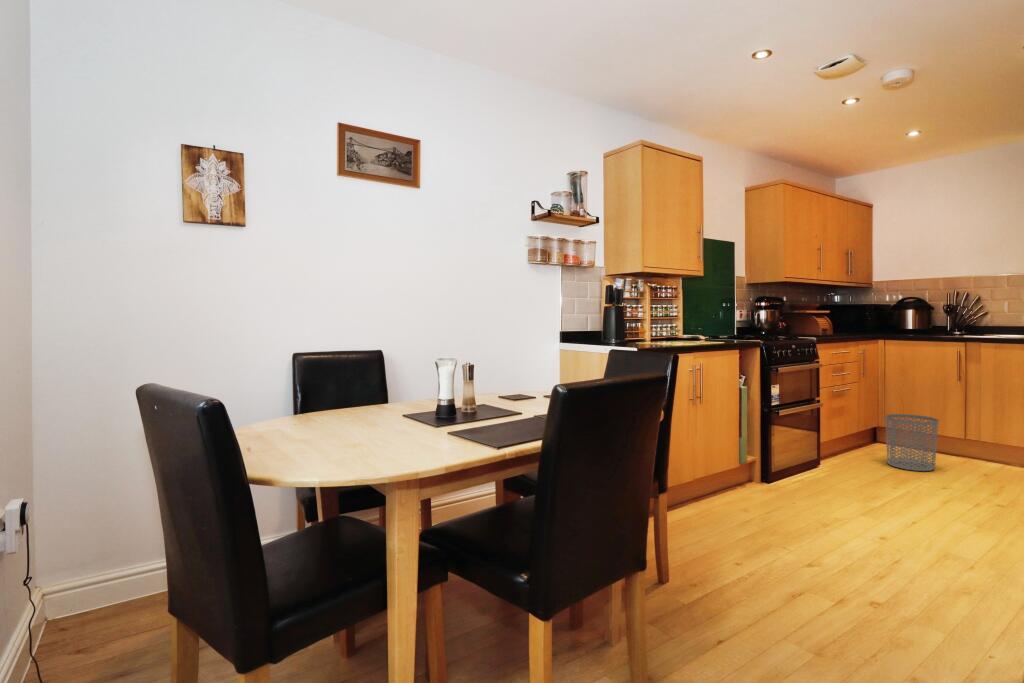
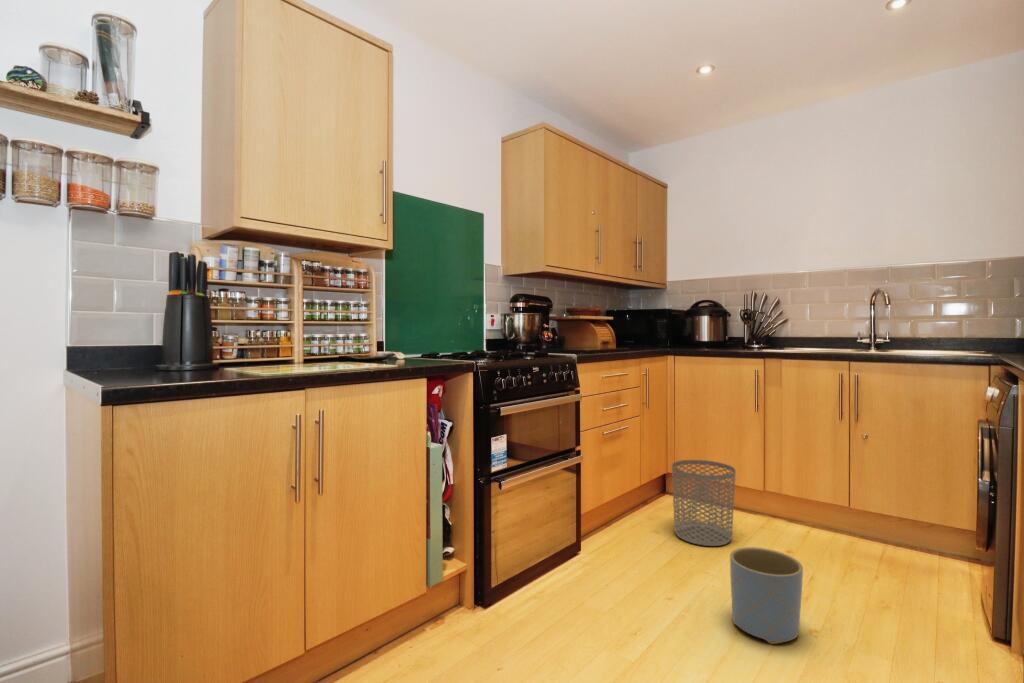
planter: none [936,458,989,509] -> present [730,547,803,644]

